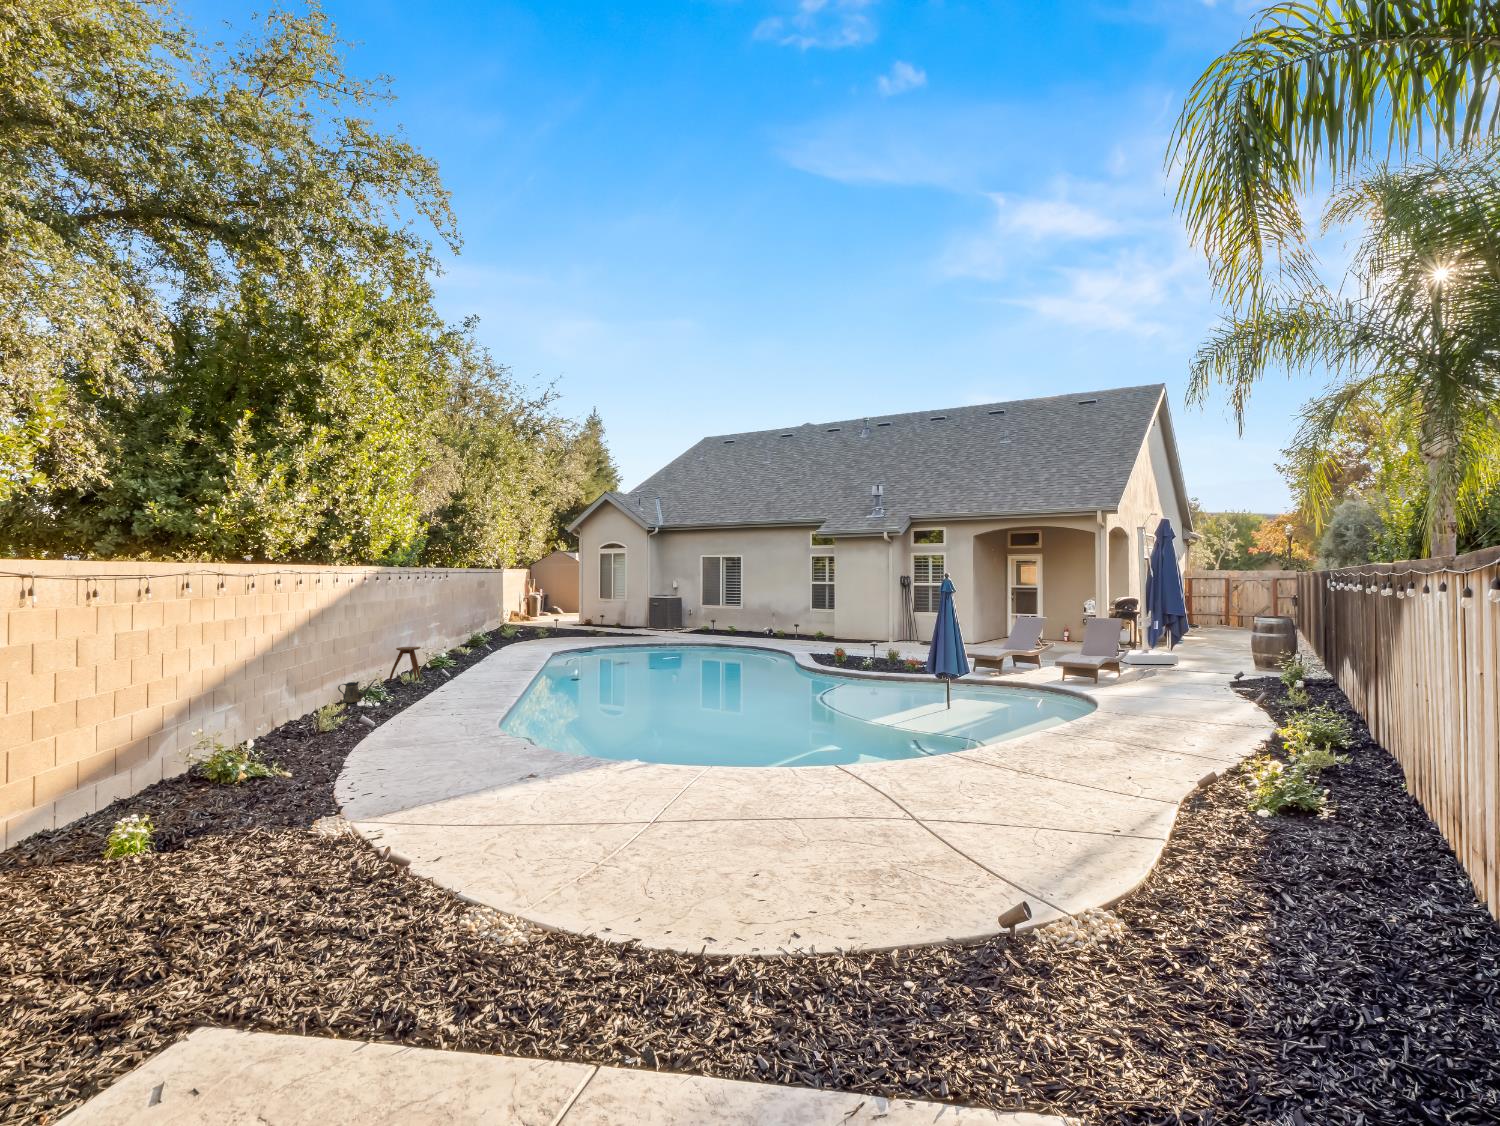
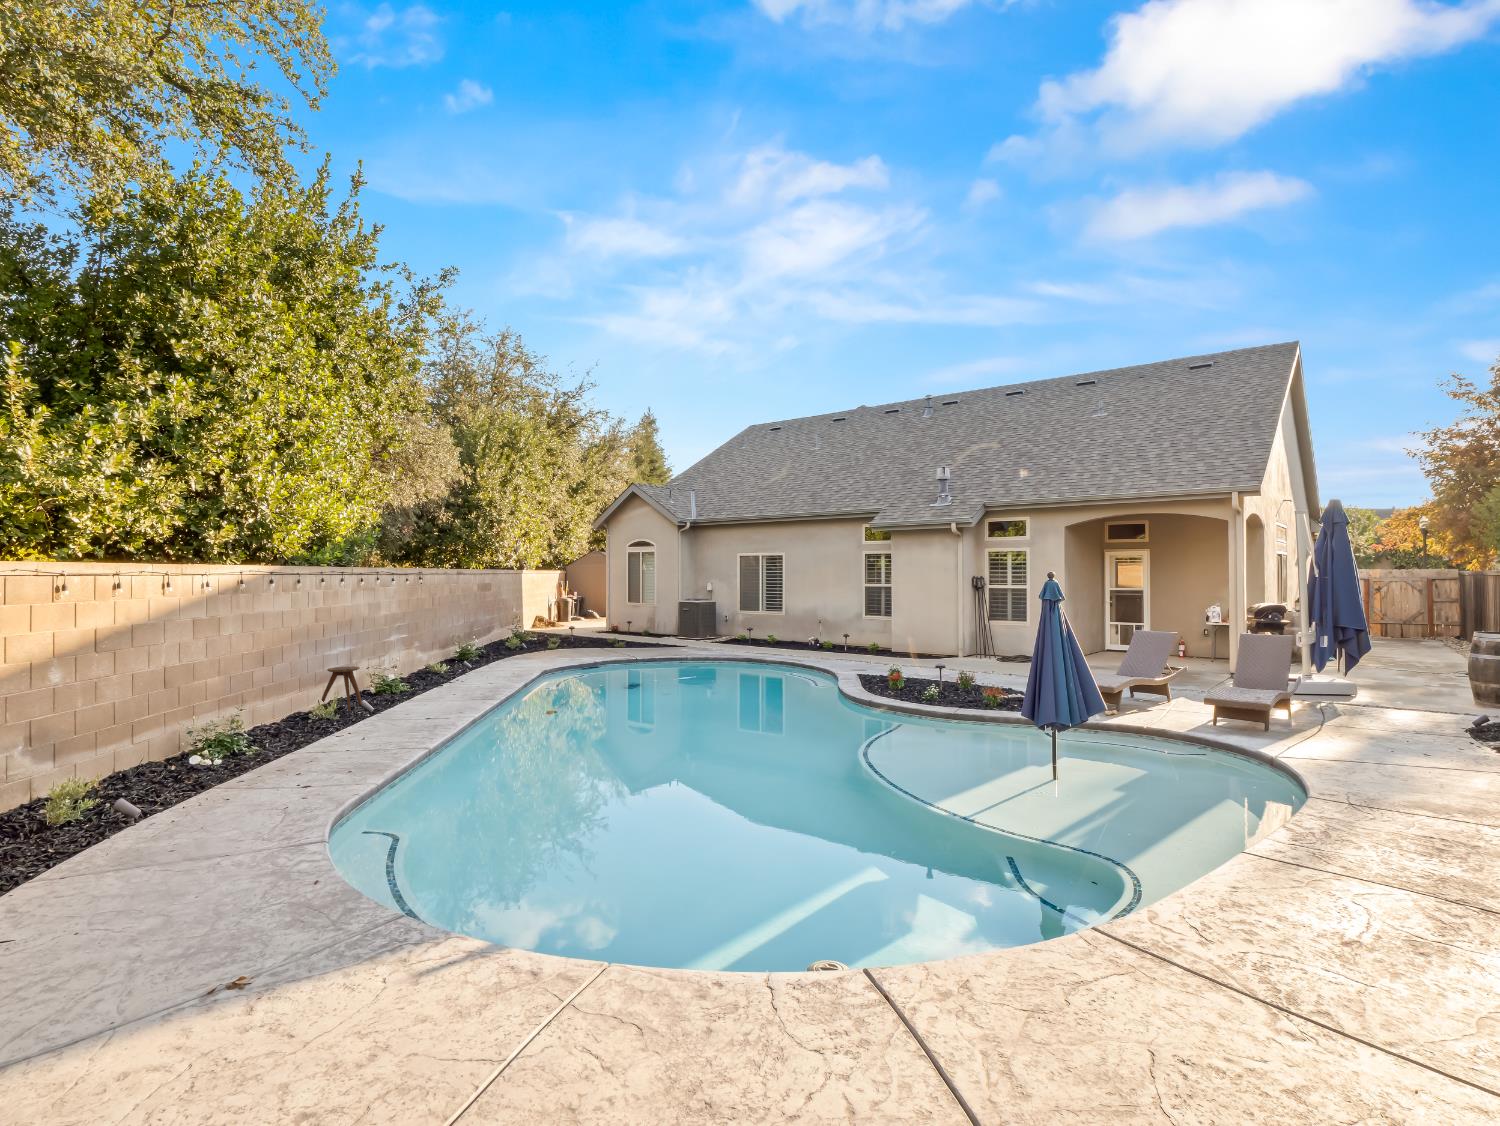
watering can: present [338,679,377,703] -> none [205,717,257,750]

